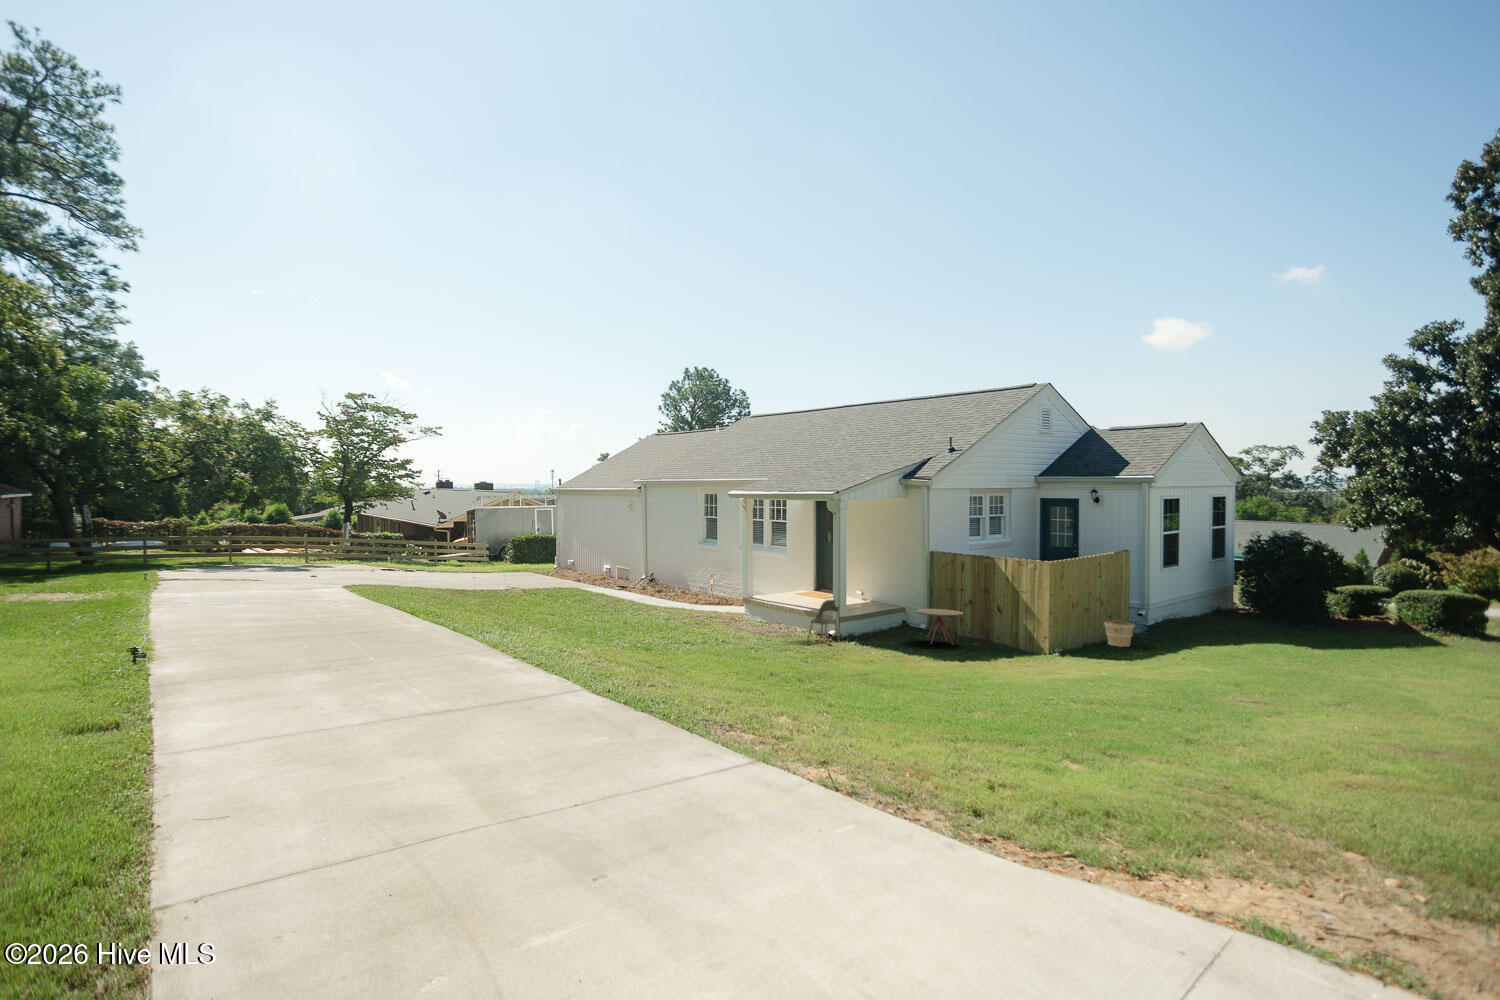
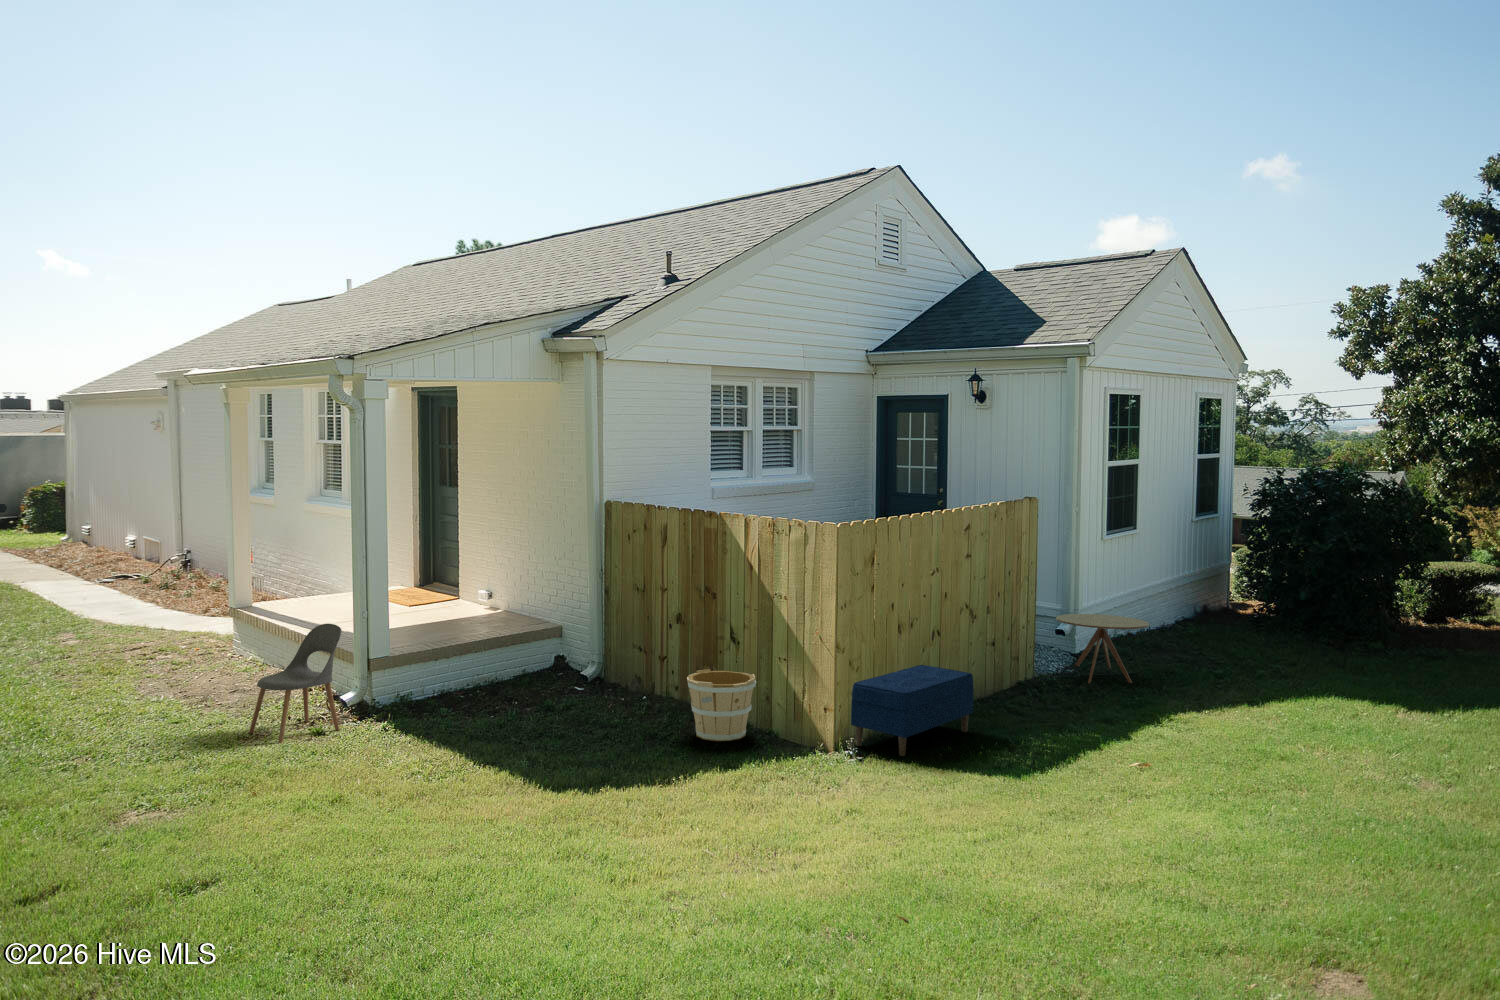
round table: present [916,609,963,645] -> present [1056,614,1149,683]
wooden bucket: present [1104,620,1134,647] -> present [687,669,756,741]
bench: none [1056,623,1107,657] -> present [851,665,974,756]

